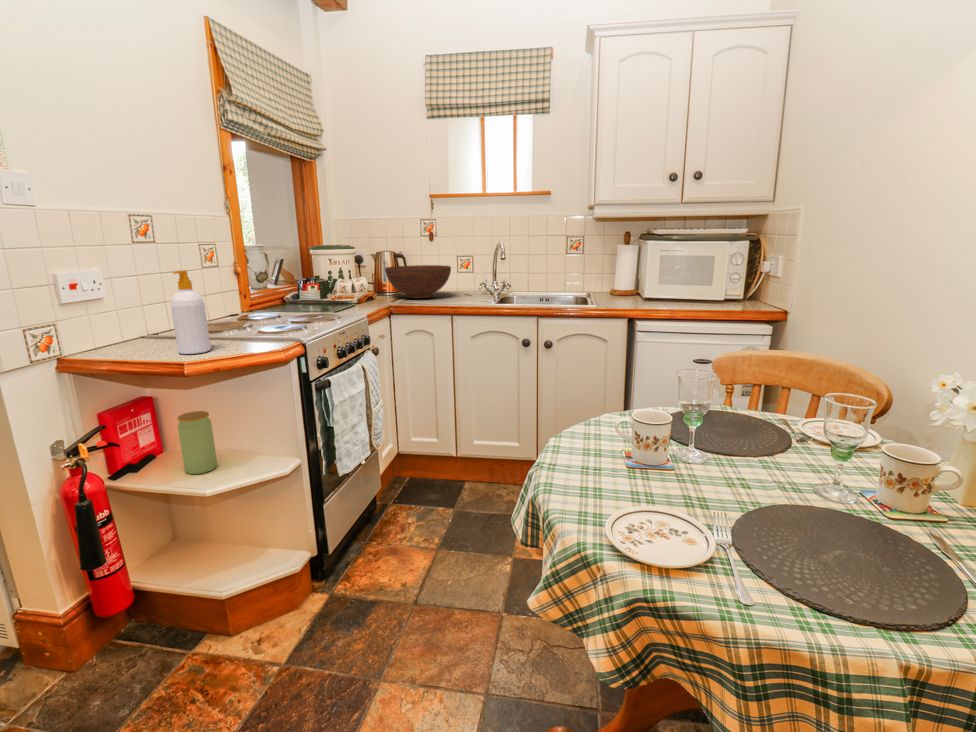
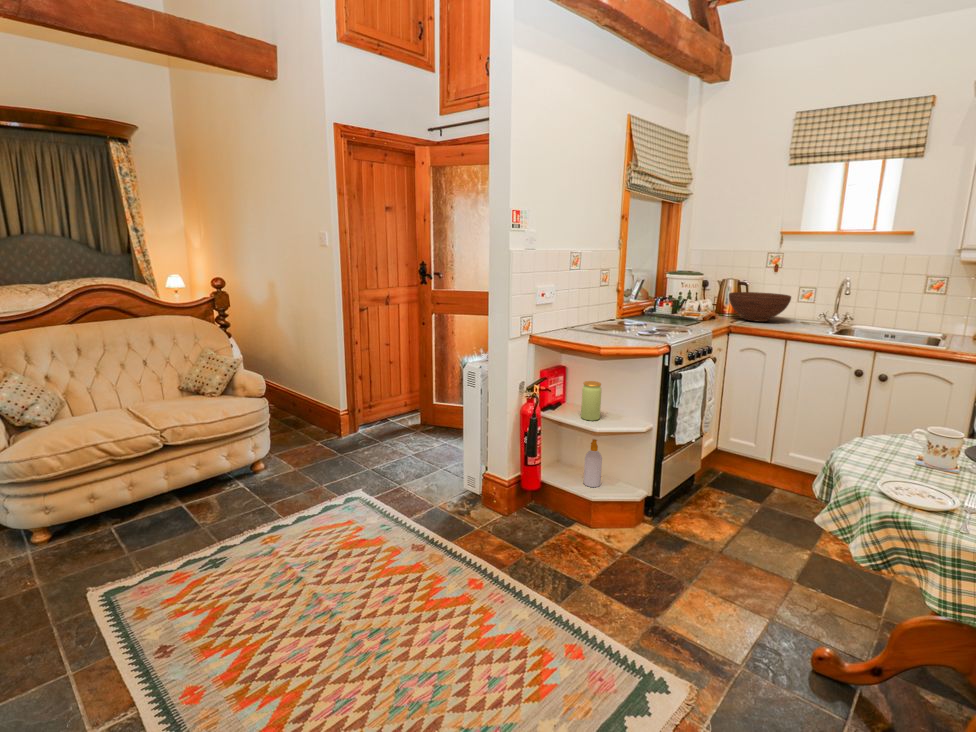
soap bottle: present [171,271,211,354] -> present [584,439,602,487]

